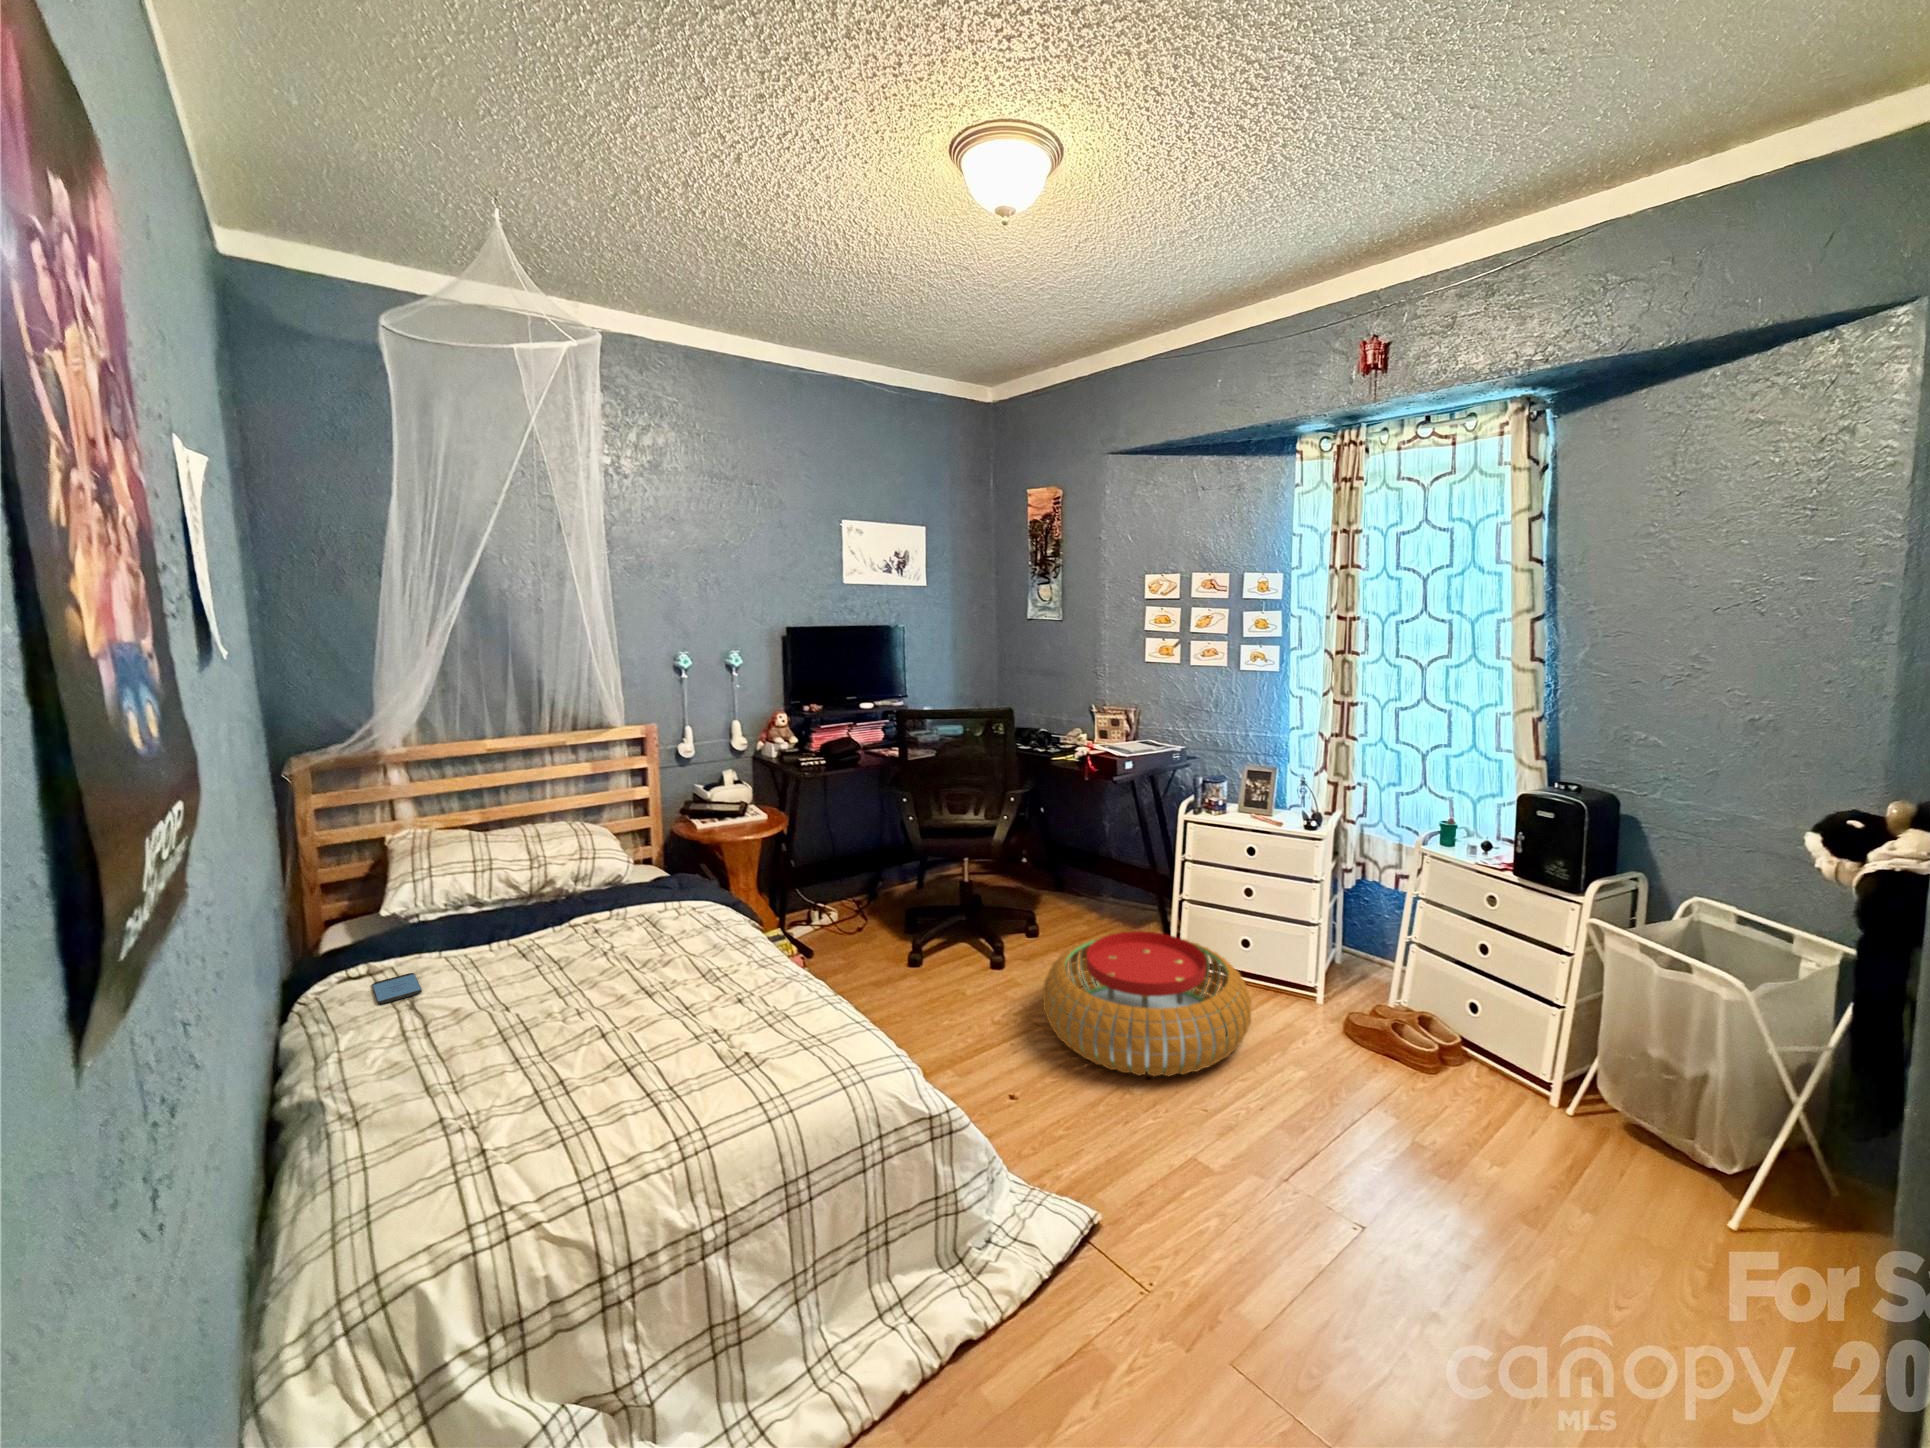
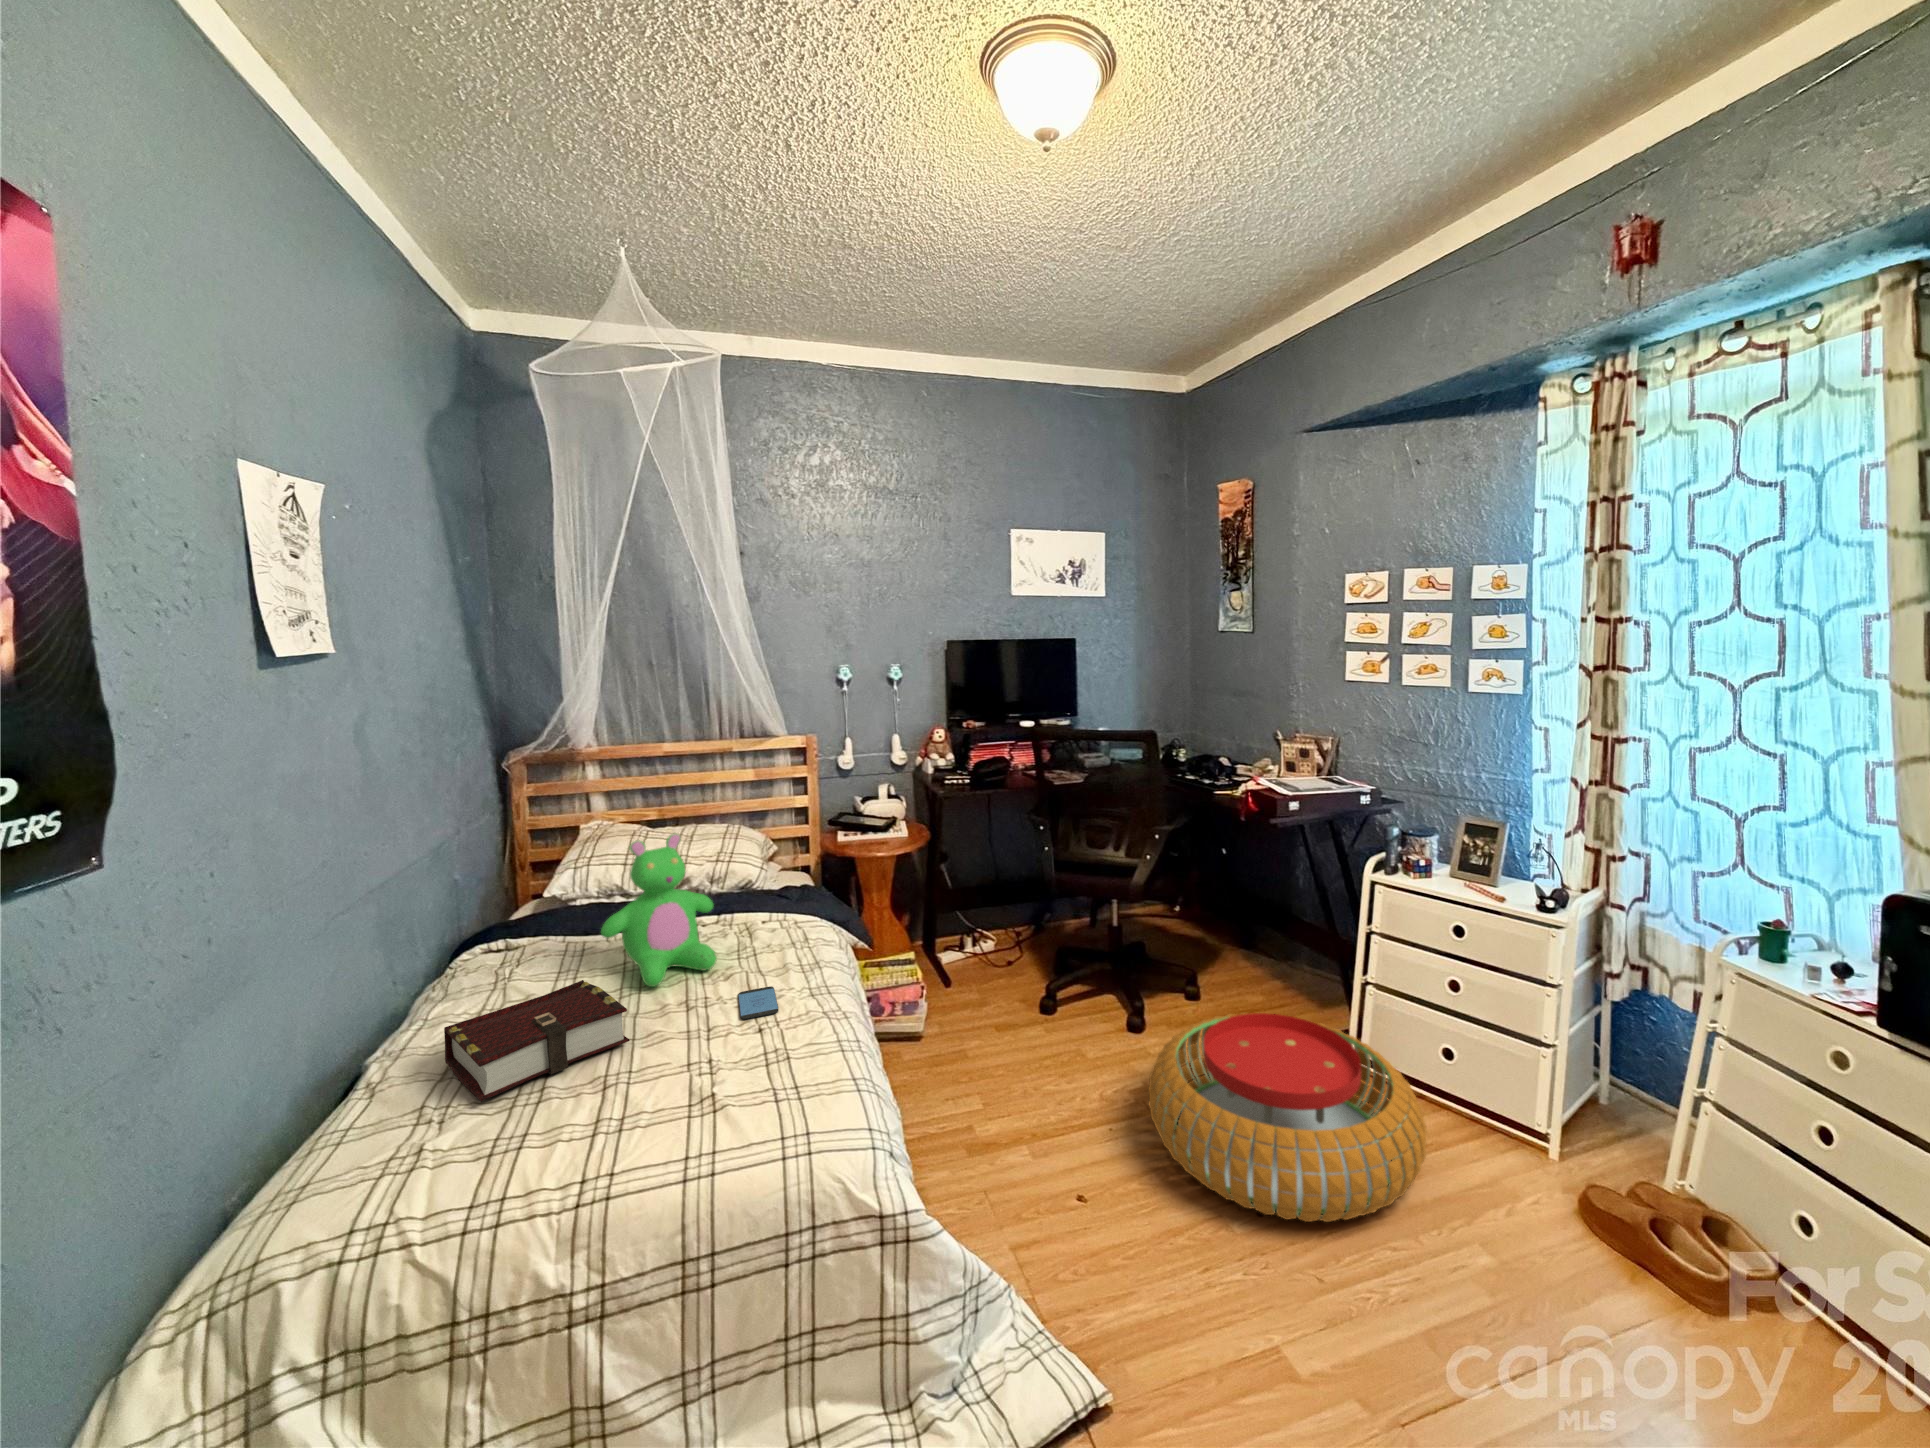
teddy bear: none [529,830,656,984] -> present [601,834,717,987]
smartphone: present [372,973,422,1004] -> present [738,986,778,1019]
book: none [418,984,624,1105] -> present [444,980,630,1101]

